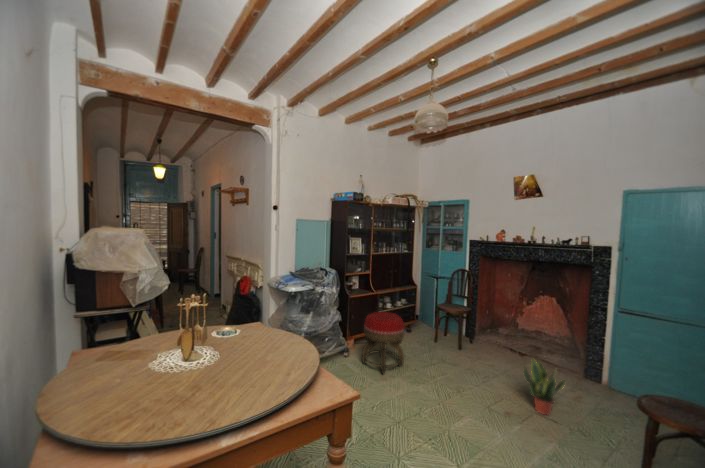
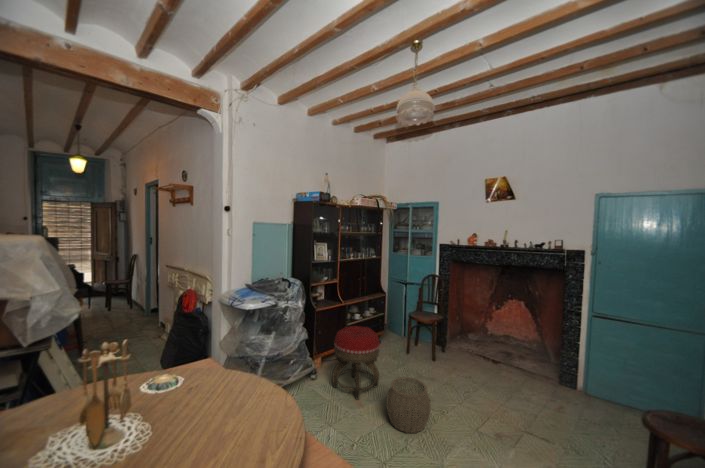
woven basket: none [407,356,447,404] -> present [386,377,431,433]
potted plant: present [524,360,565,415] -> none [510,372,553,433]

